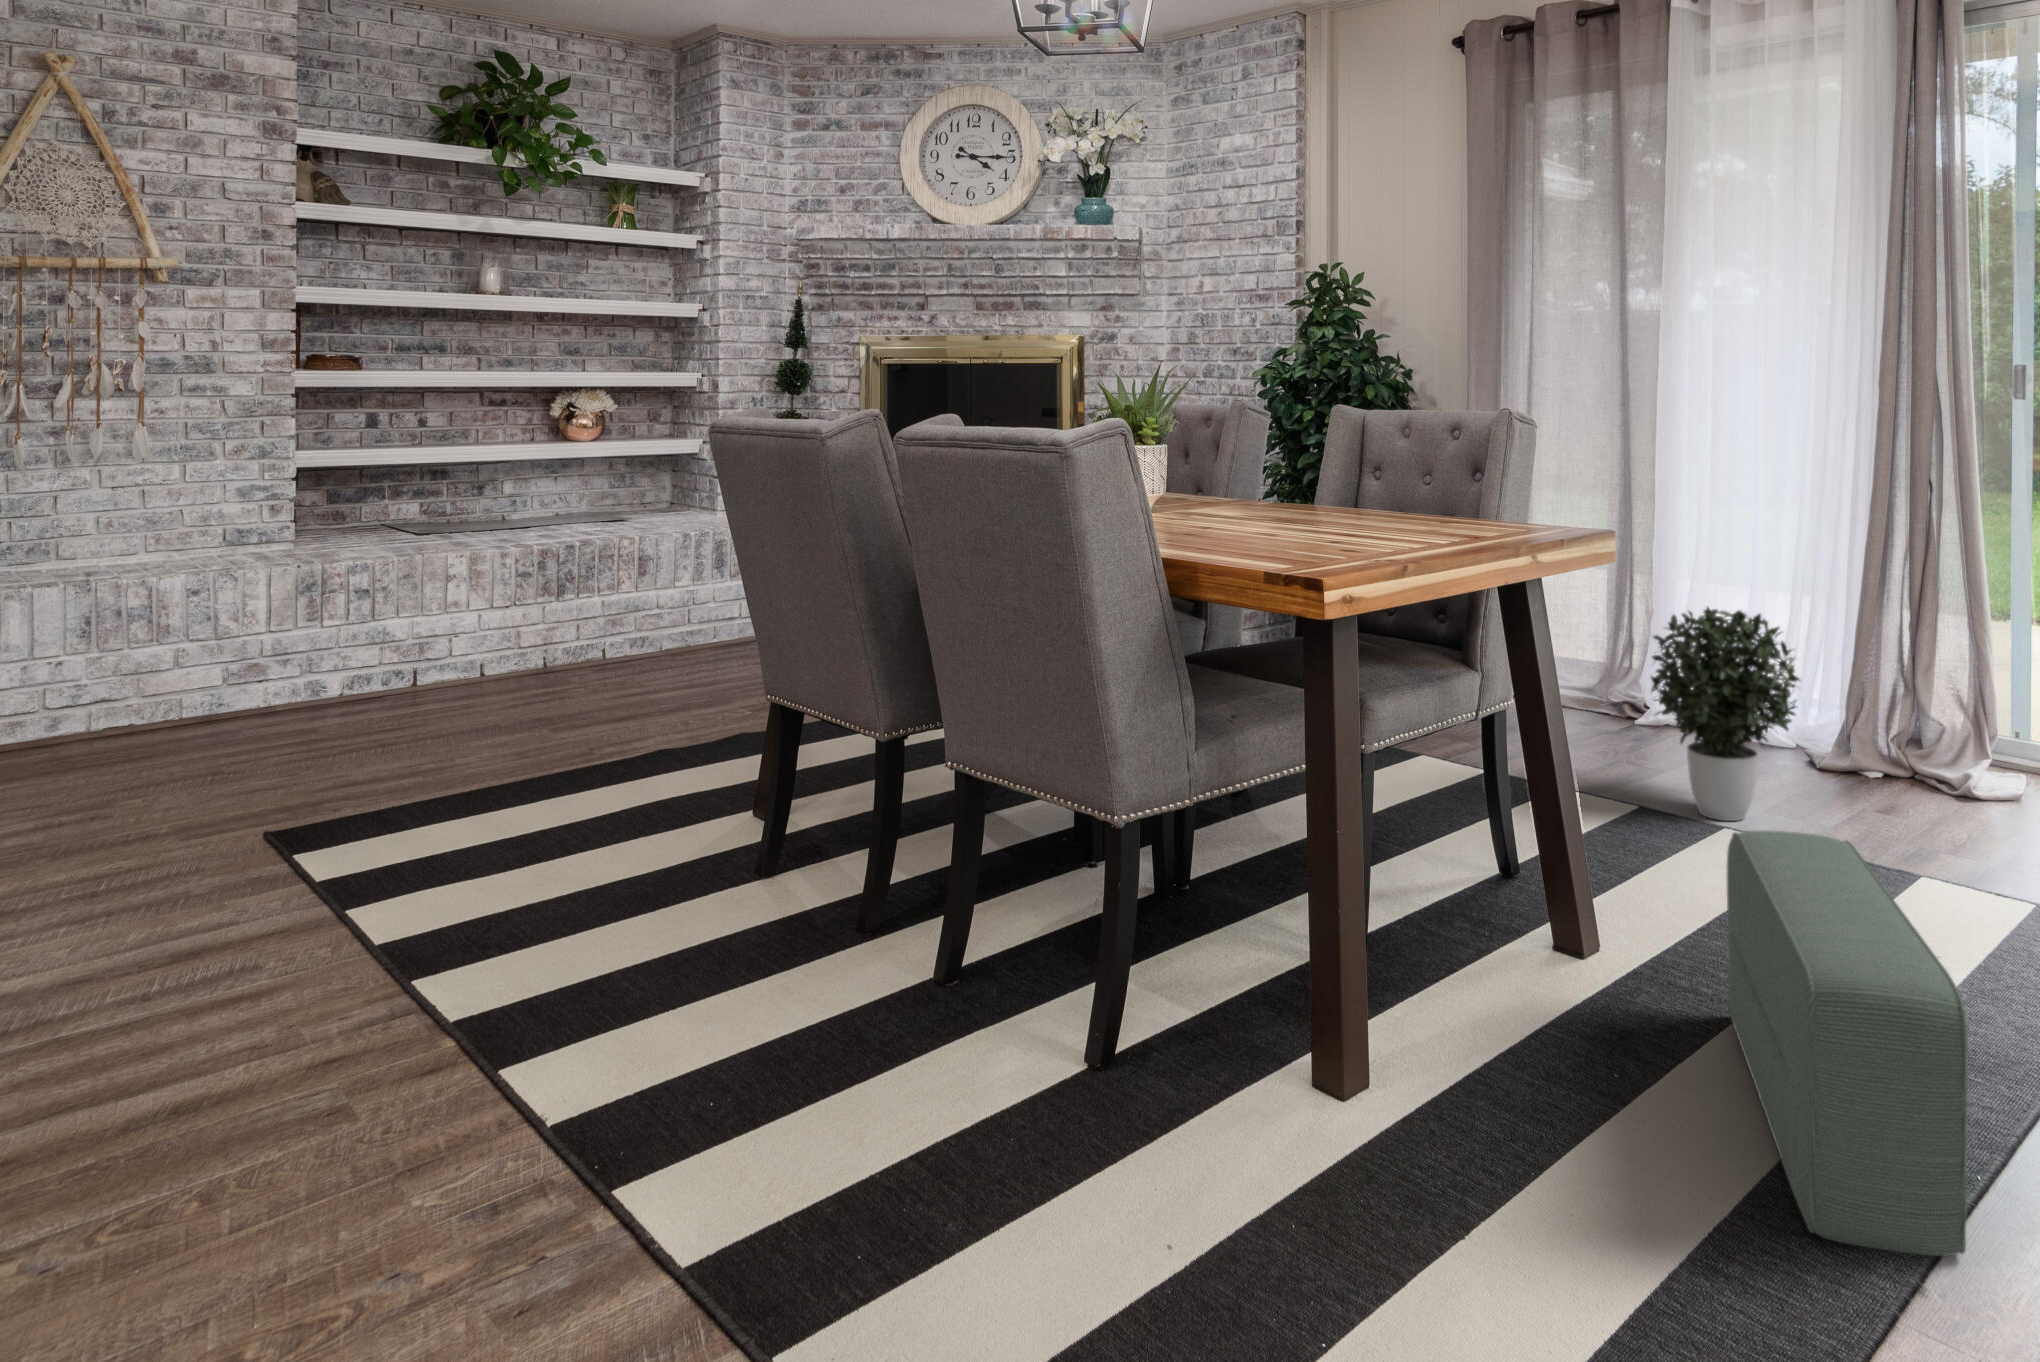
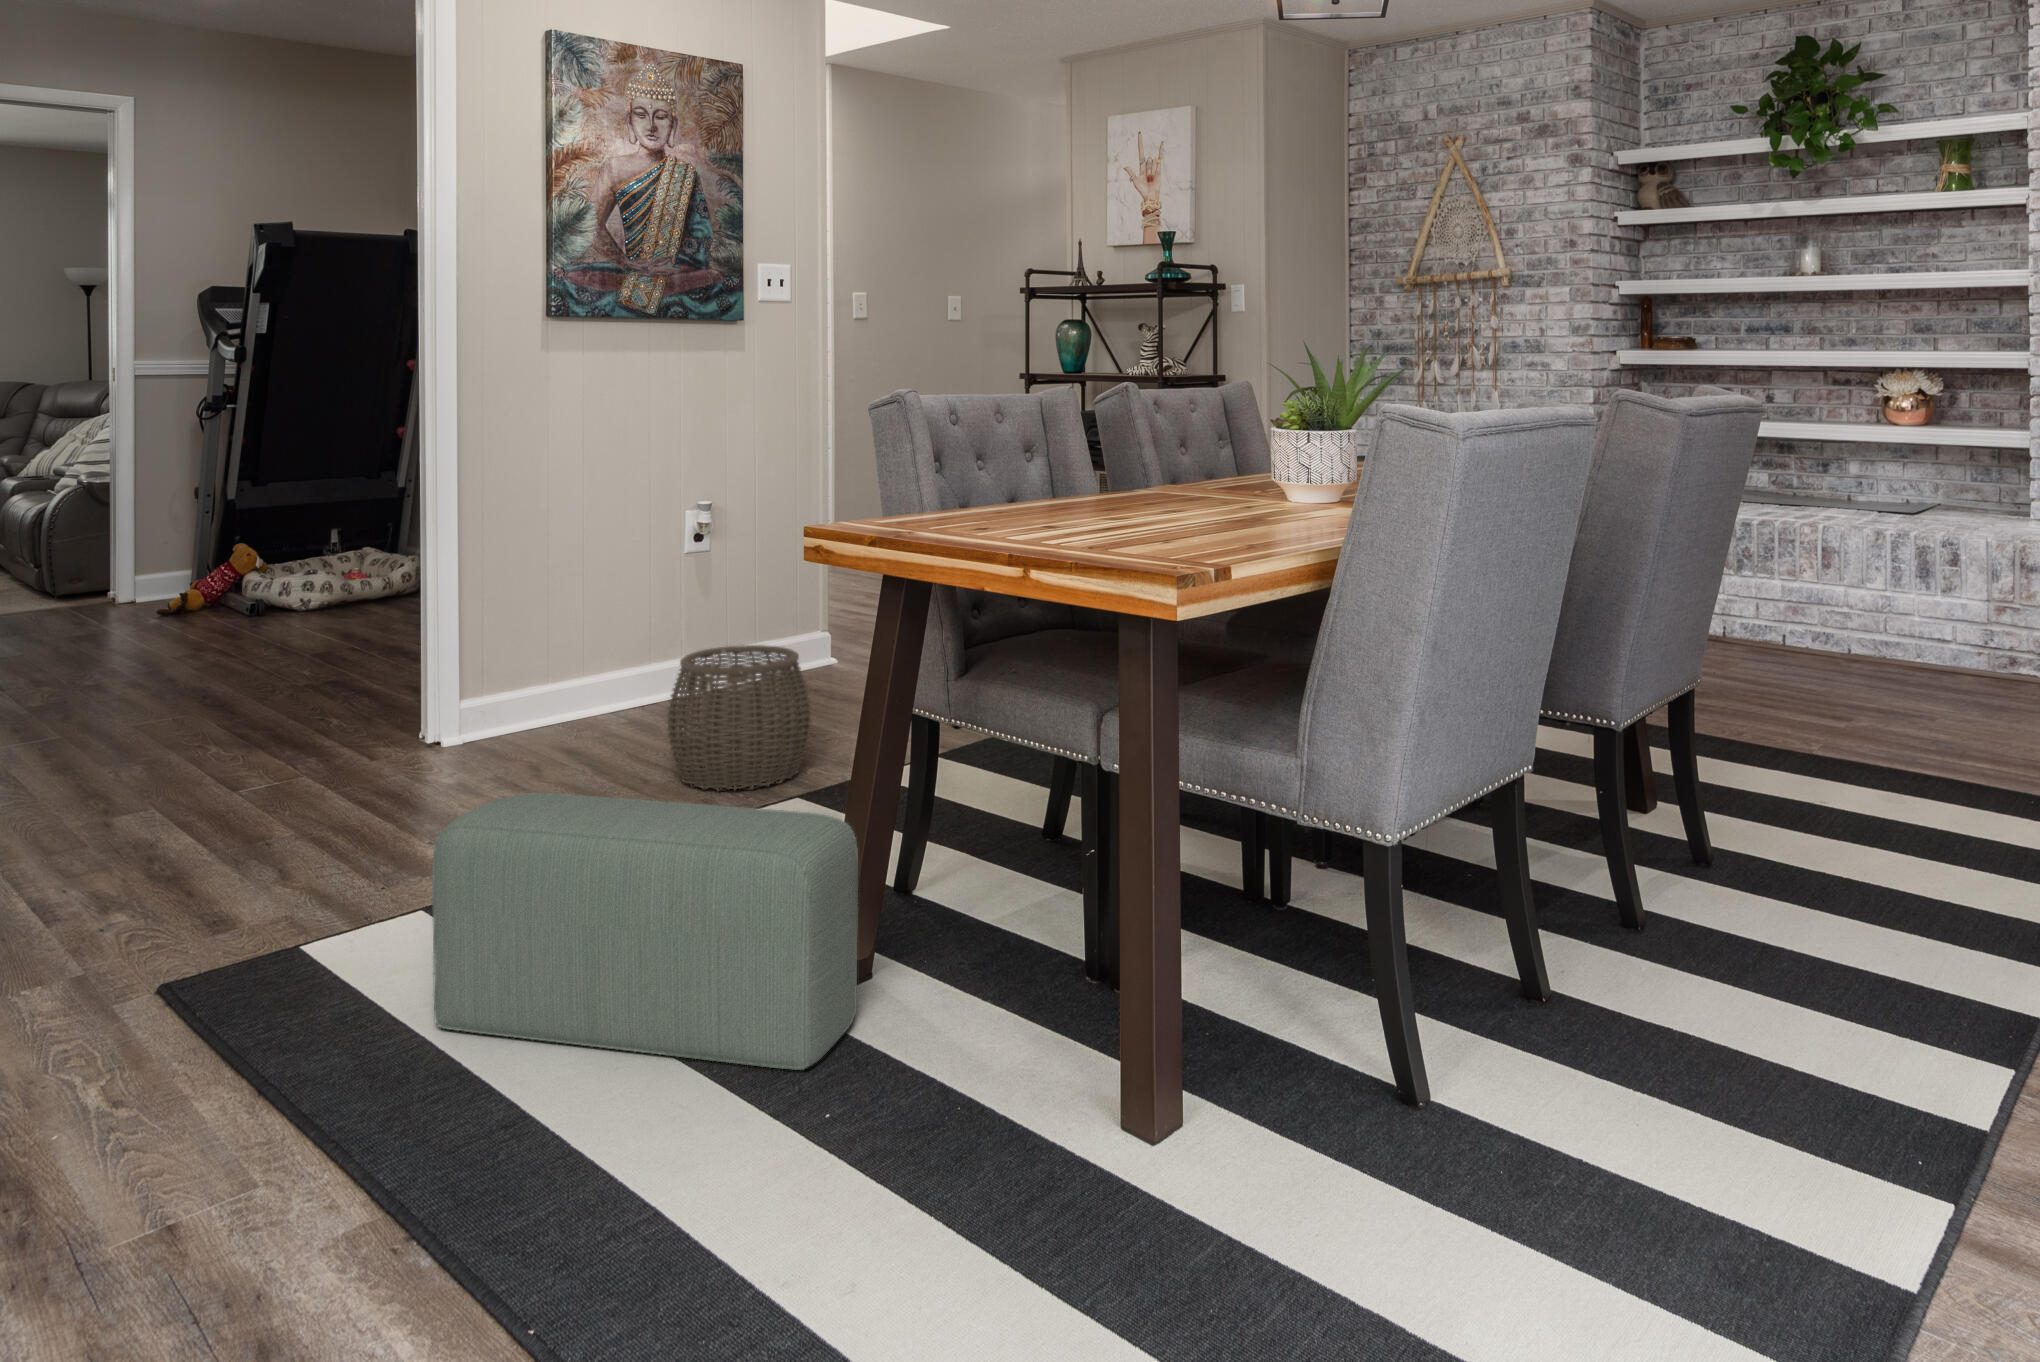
potted plant: present [1651,607,1800,821] -> none [1481,766,1769,1180]
woven basket: none [717,925,993,1258] -> present [666,645,812,791]

